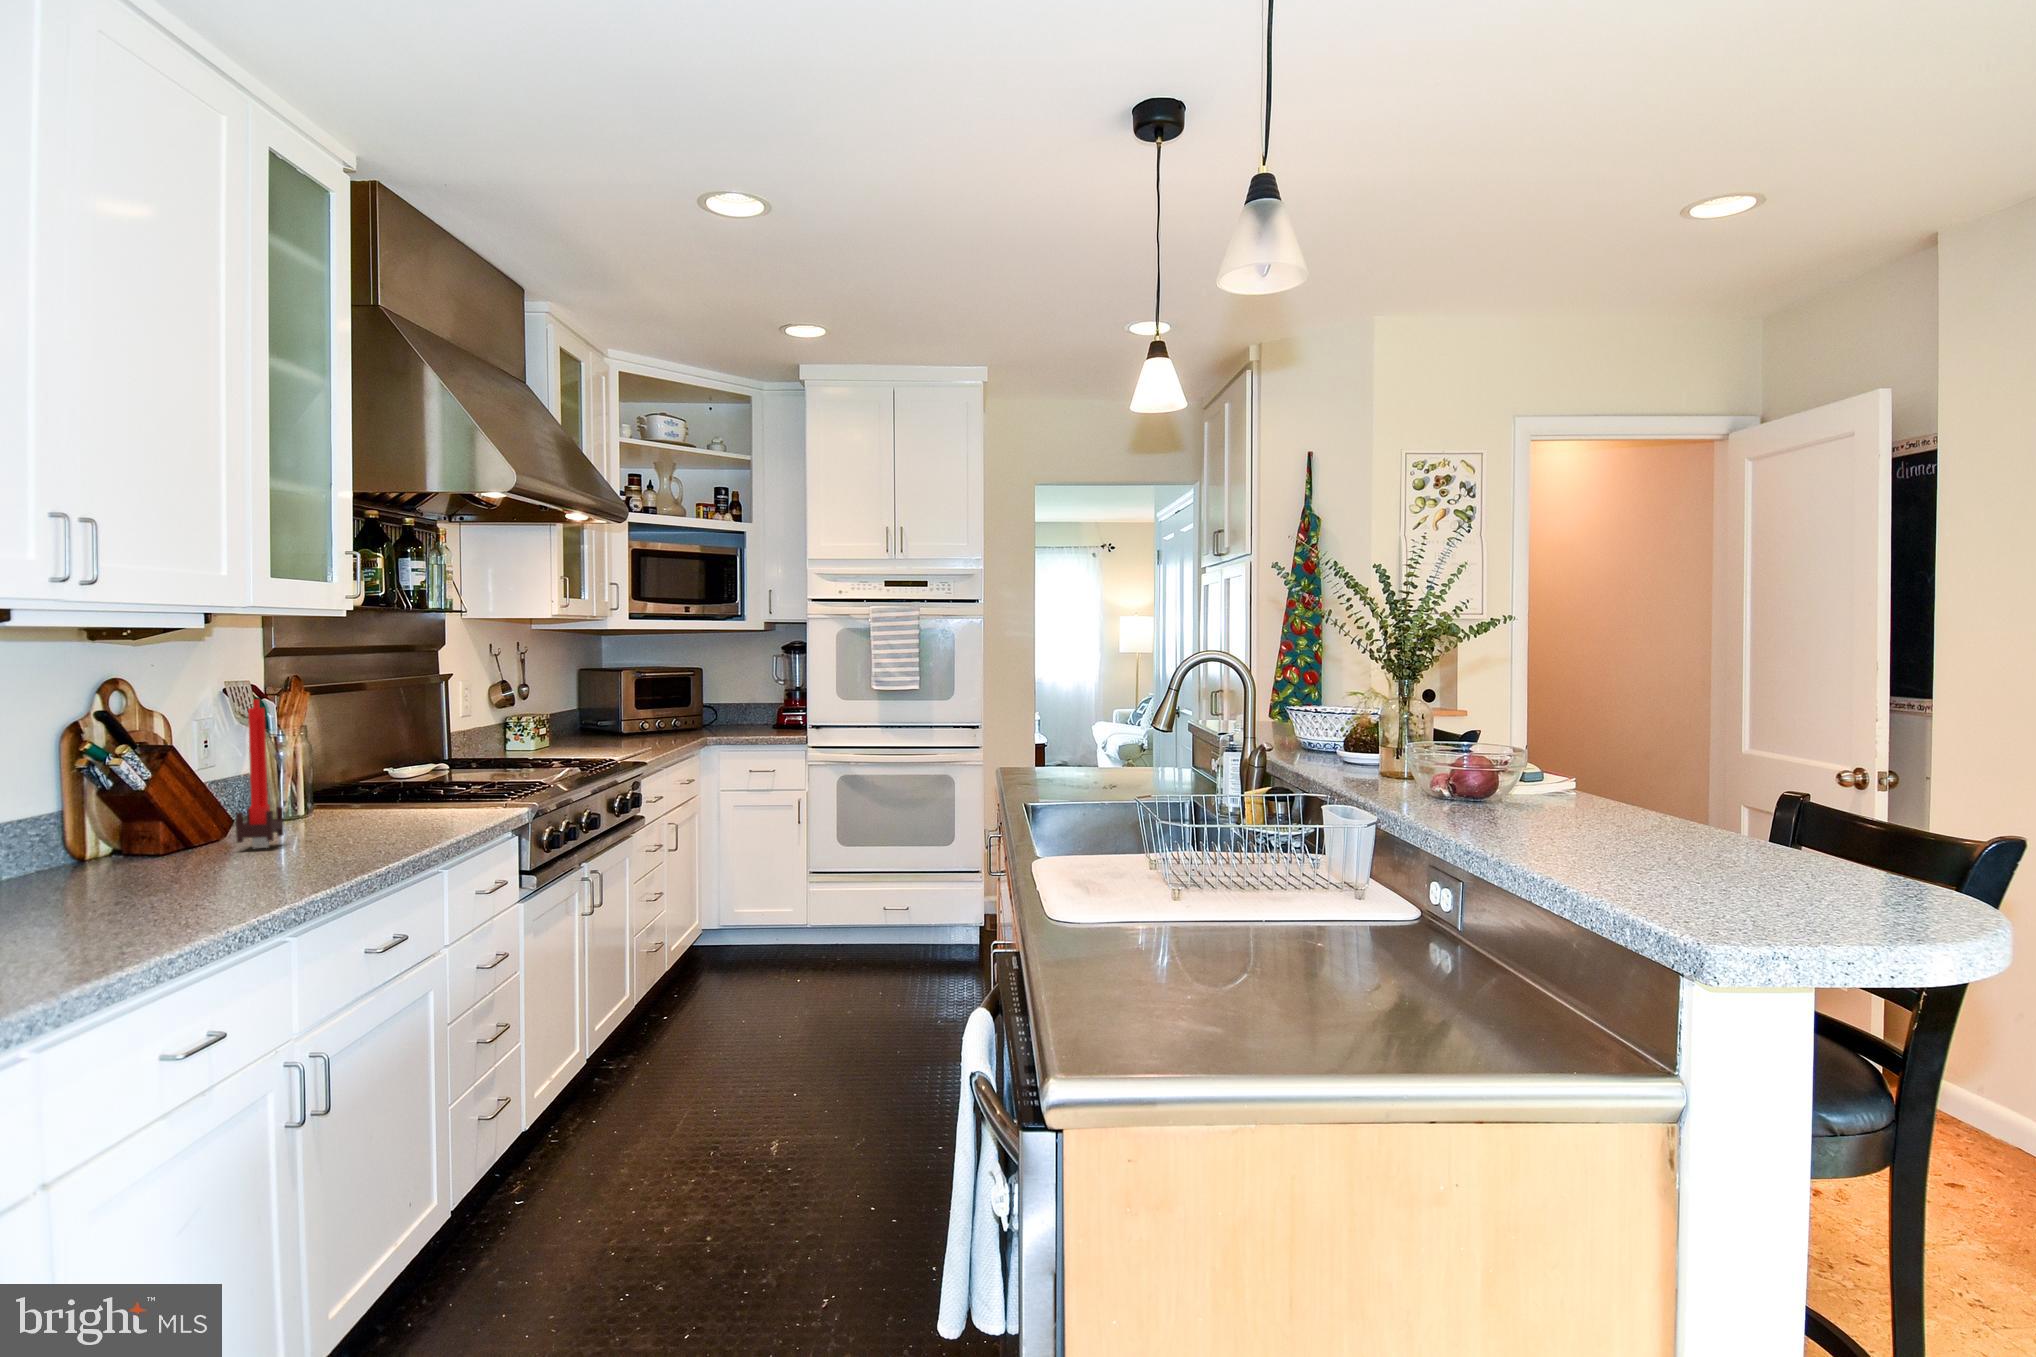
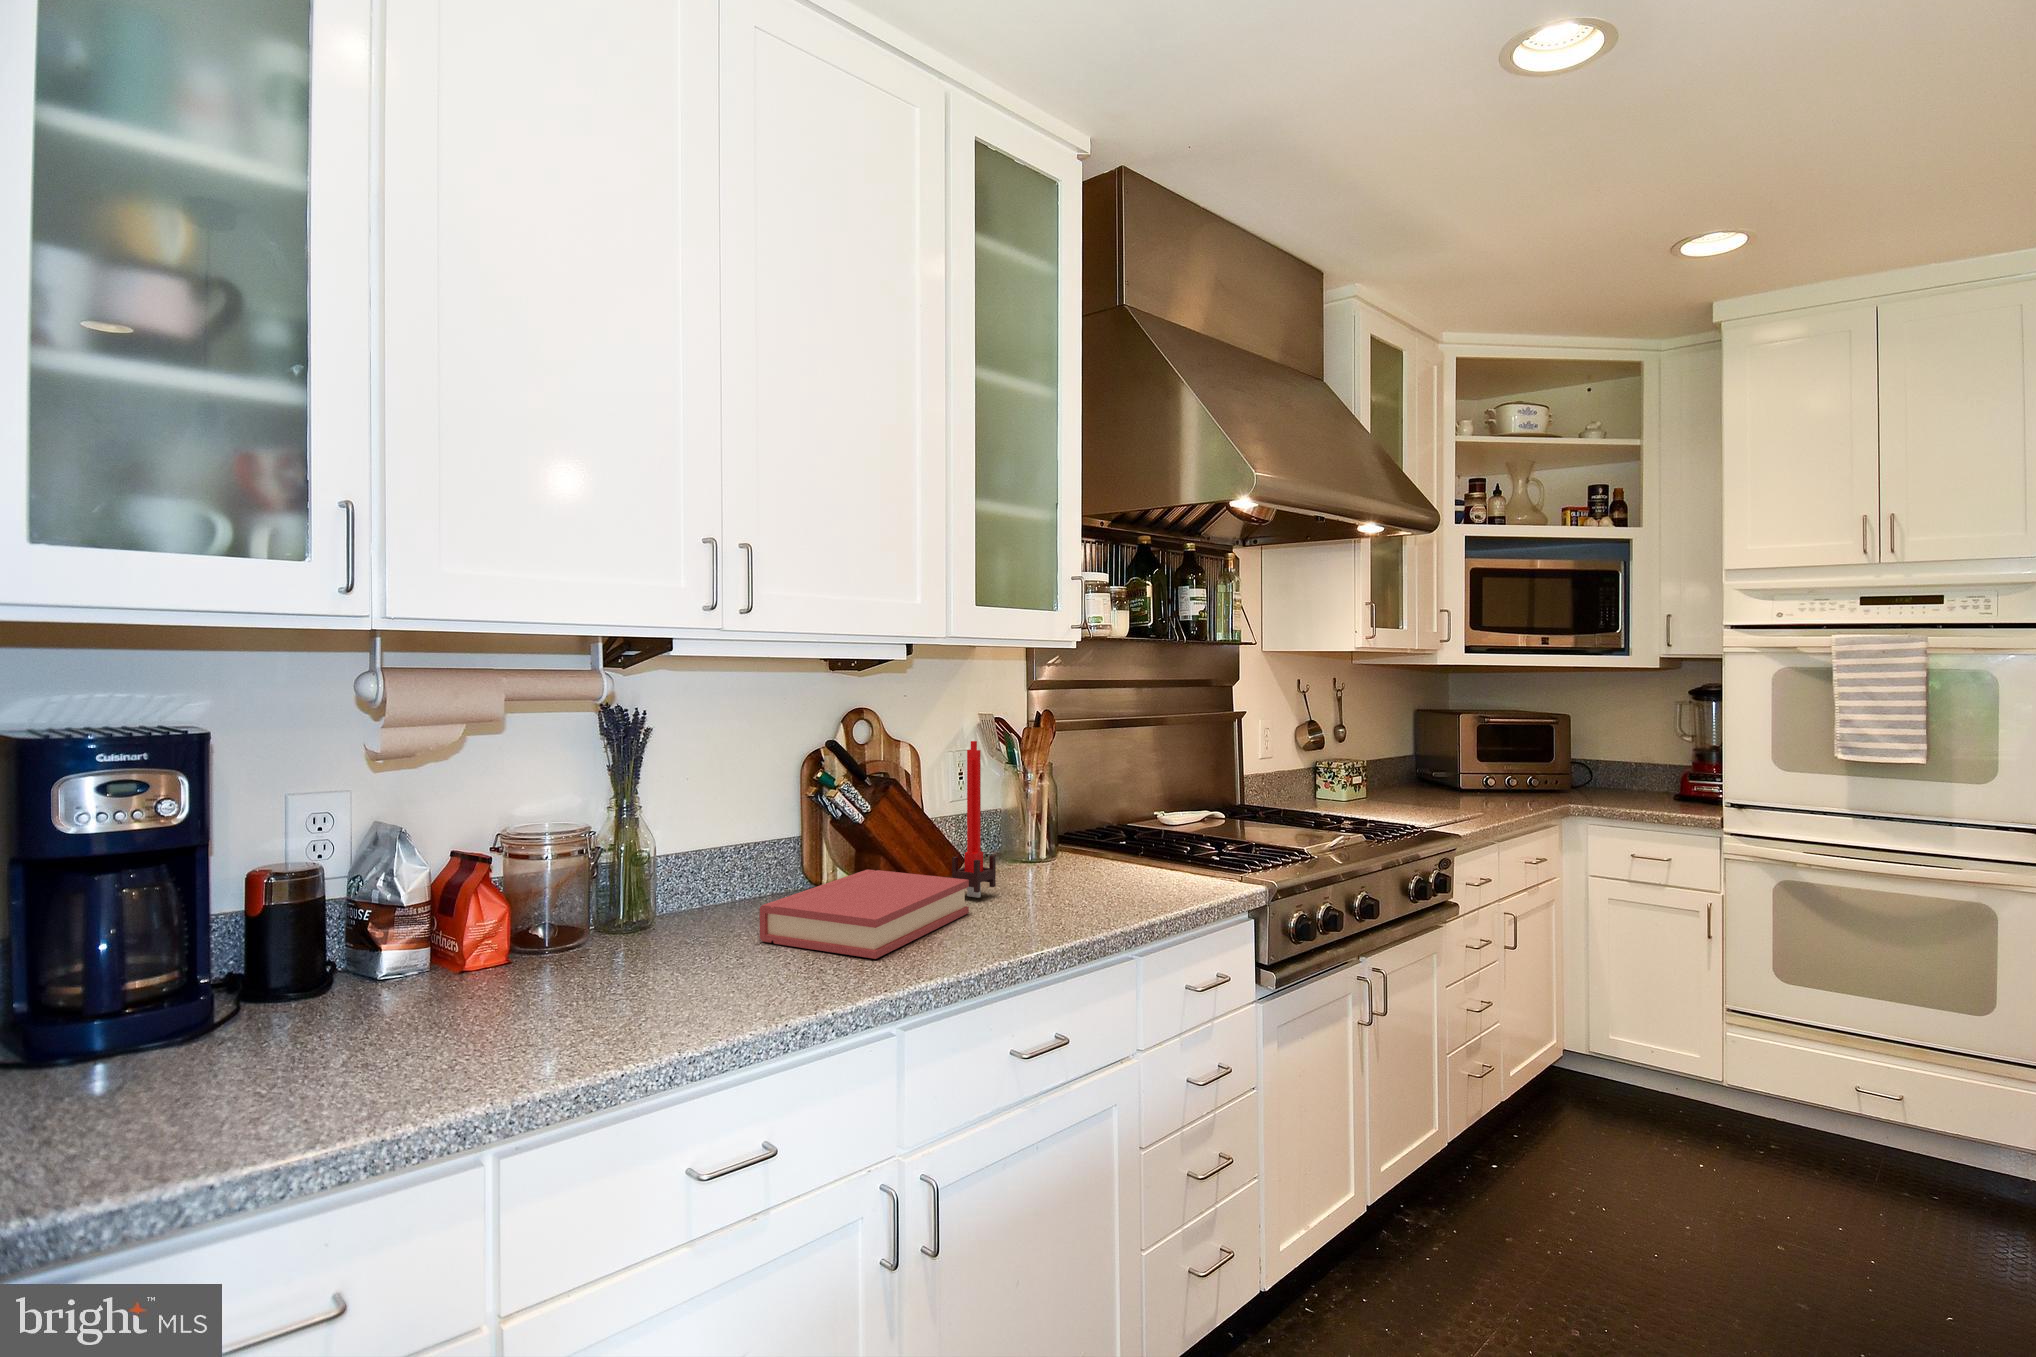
hardback book: none [62,826,277,906] -> present [760,869,969,959]

